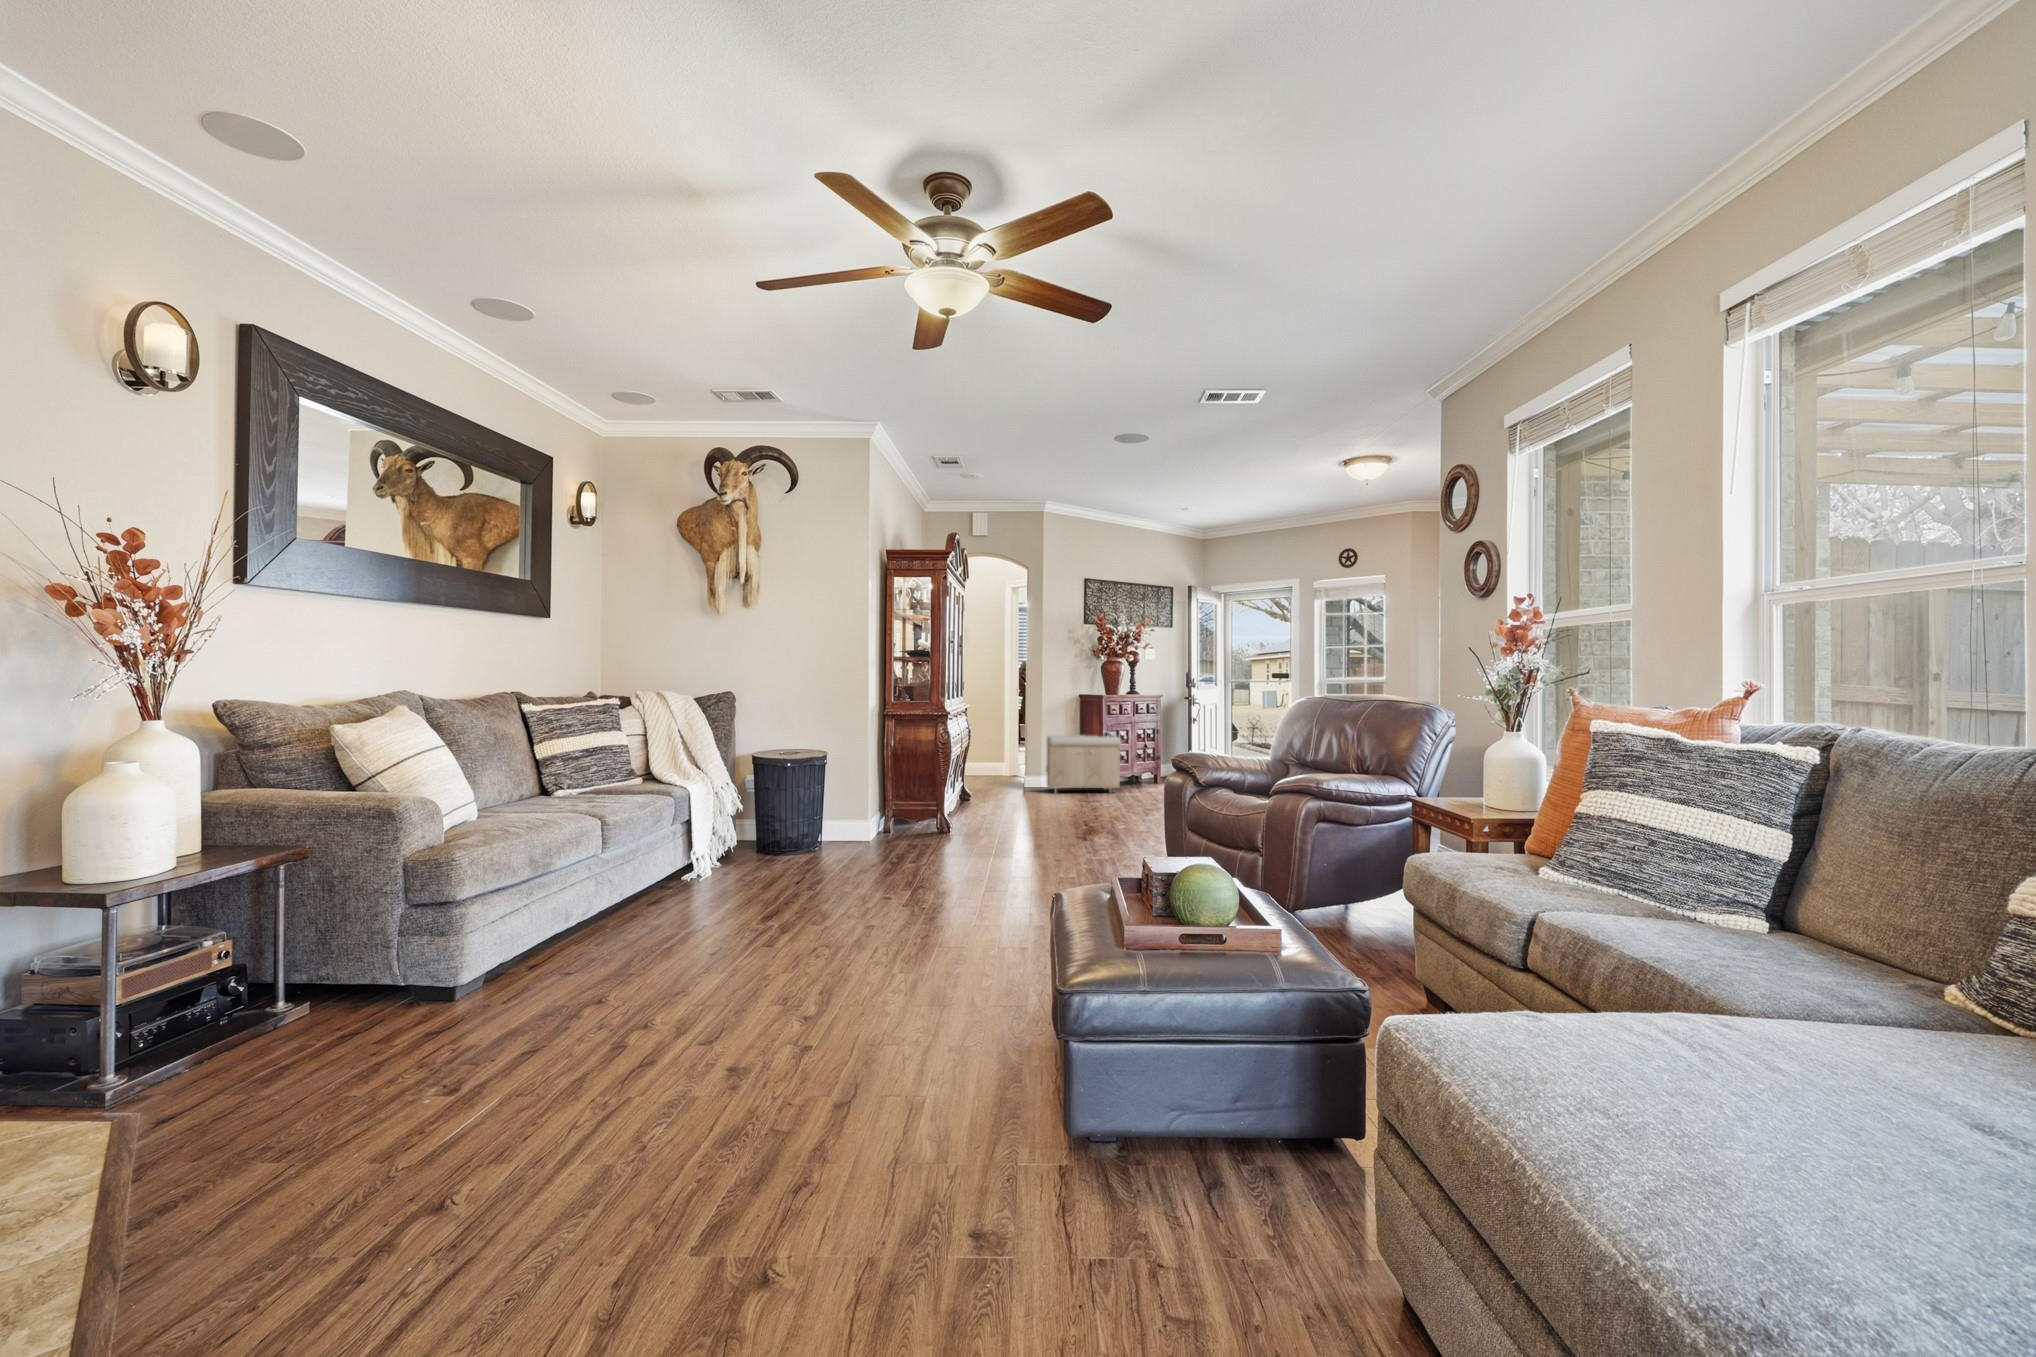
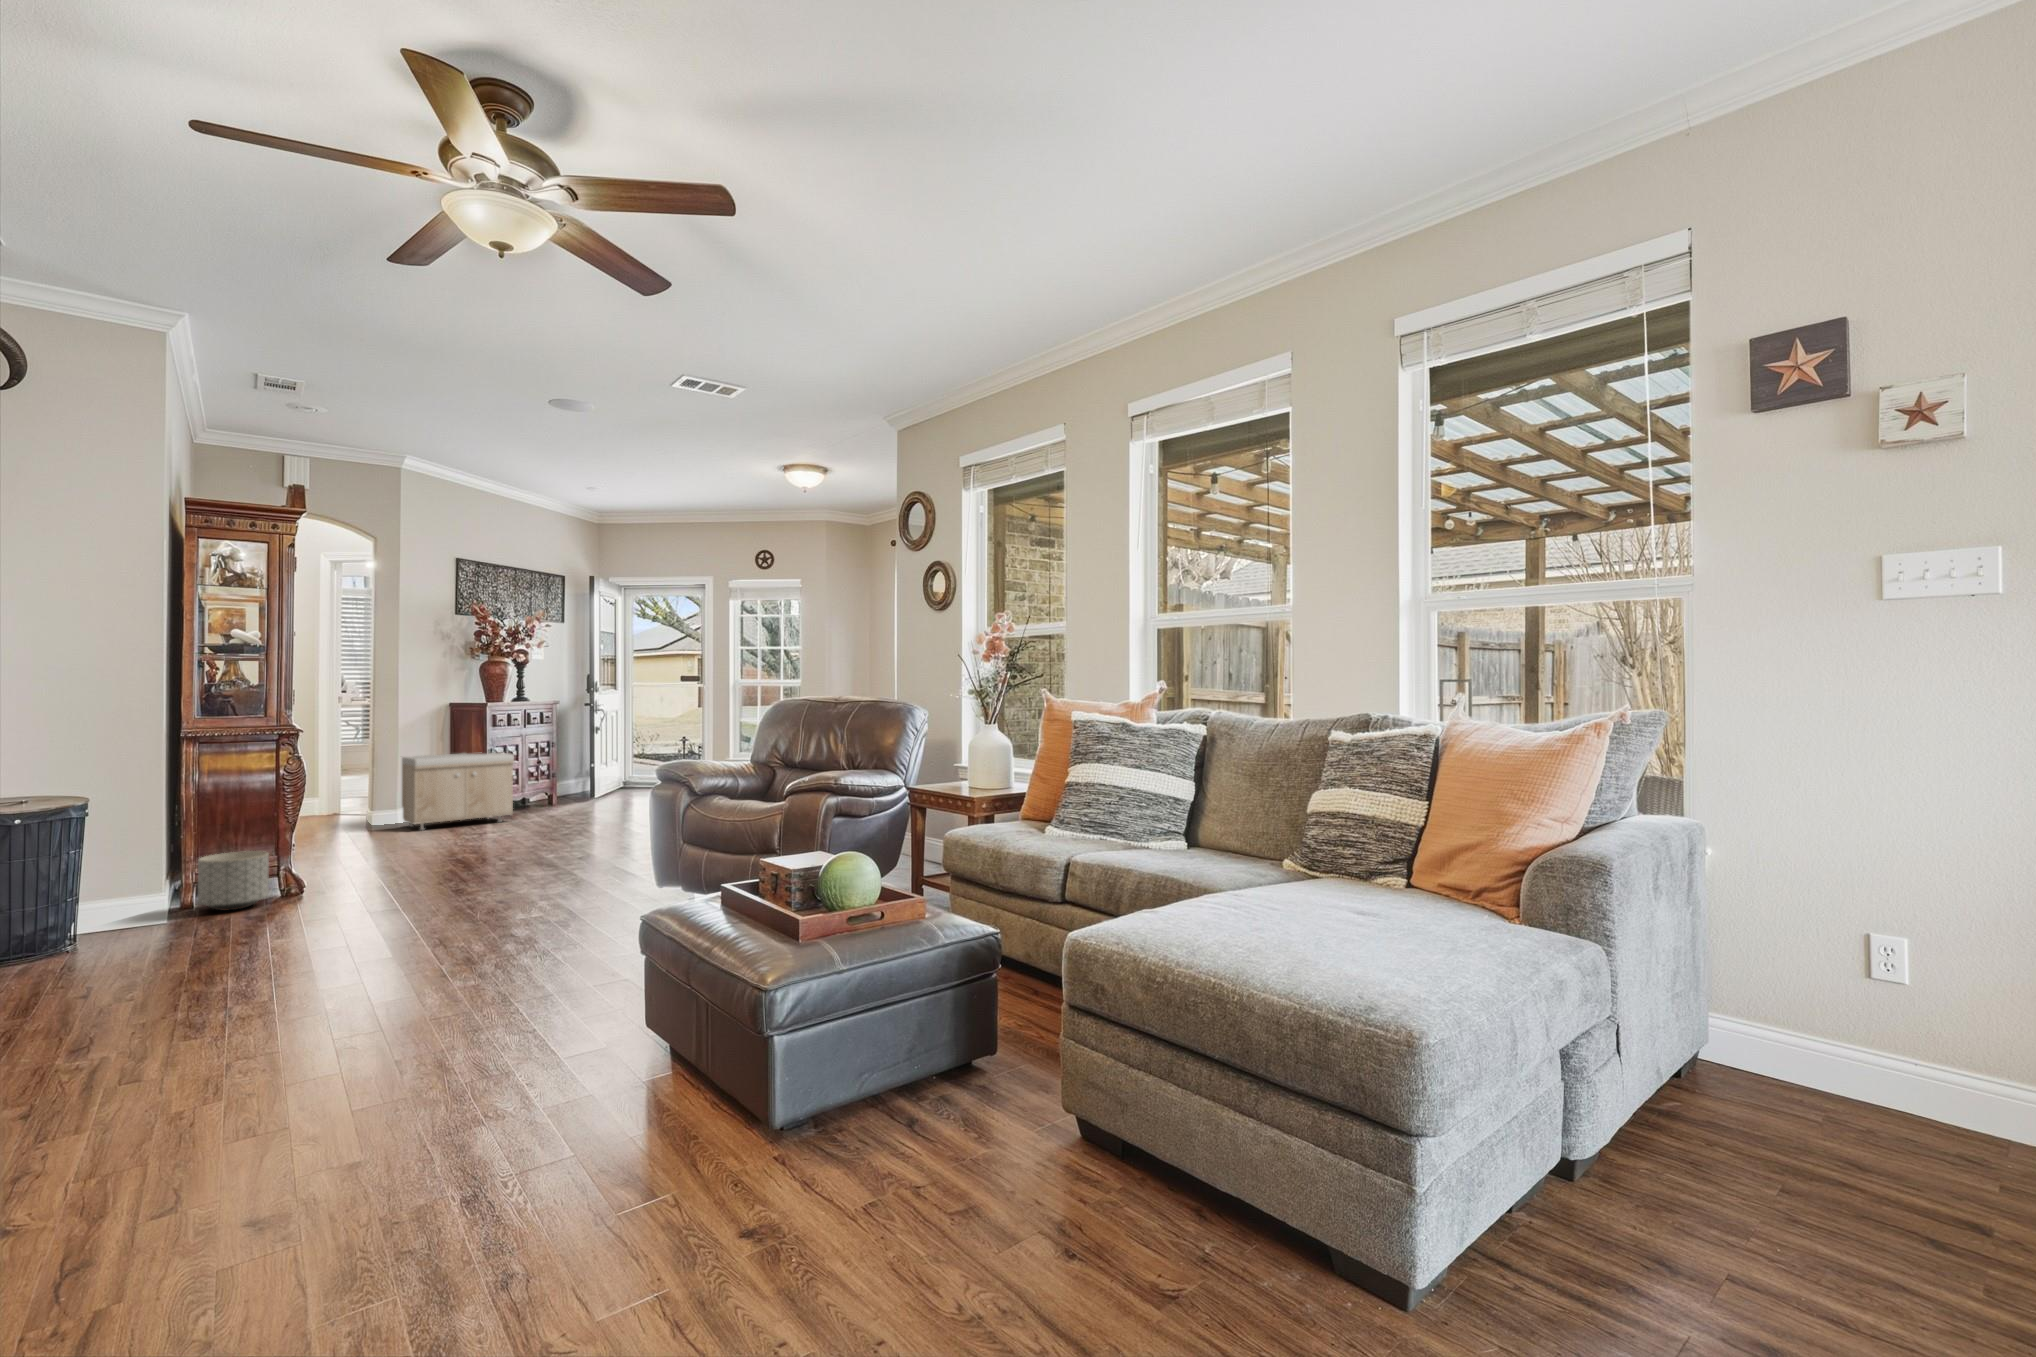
planter: none [887,795,926,836] -> present [198,851,269,910]

